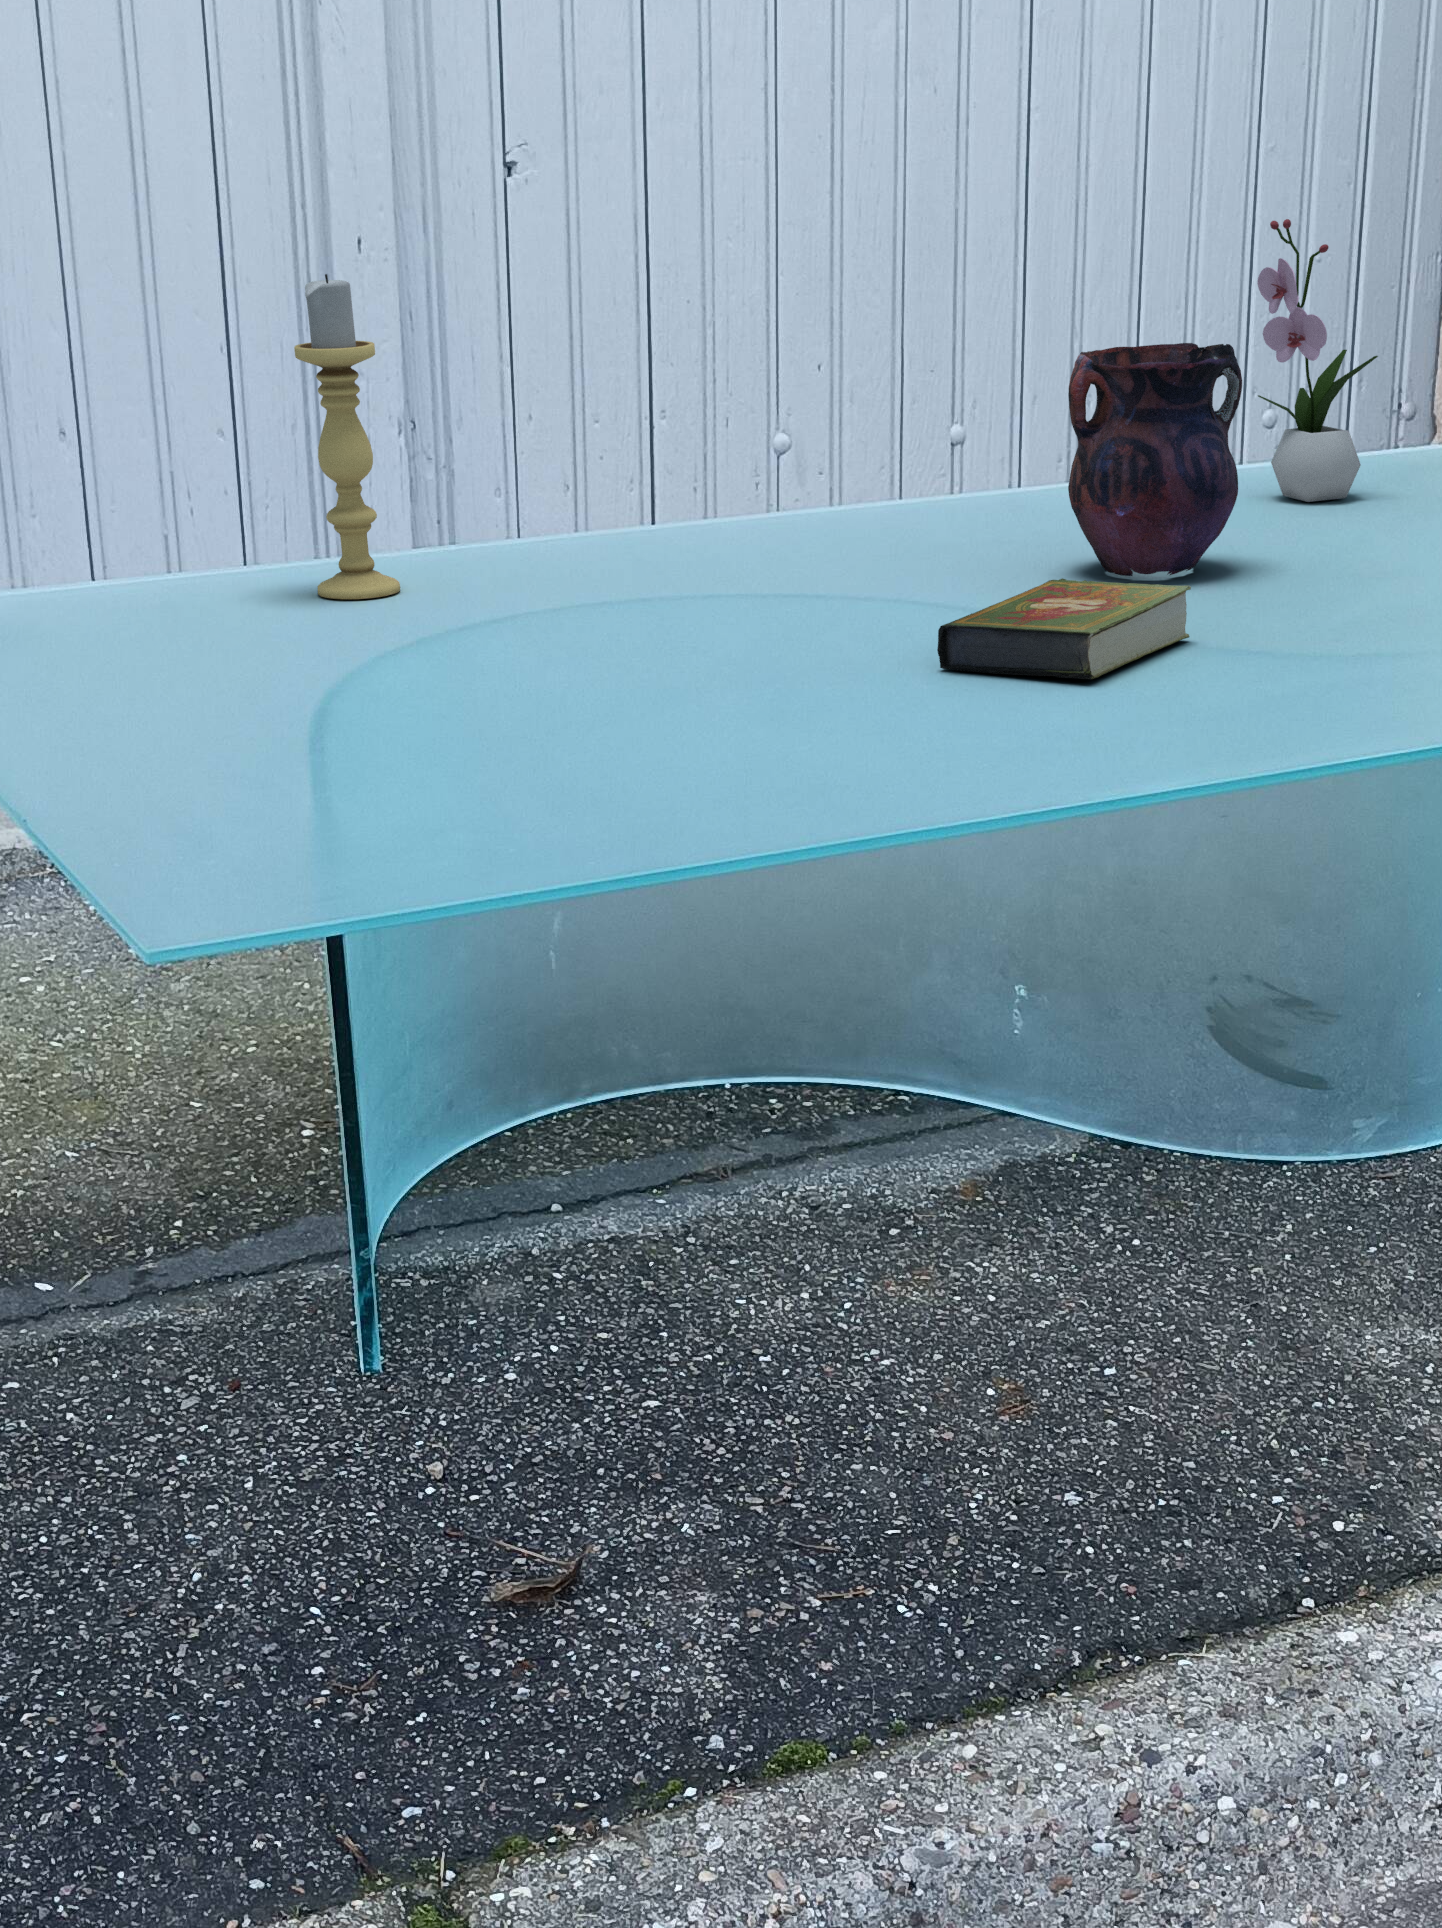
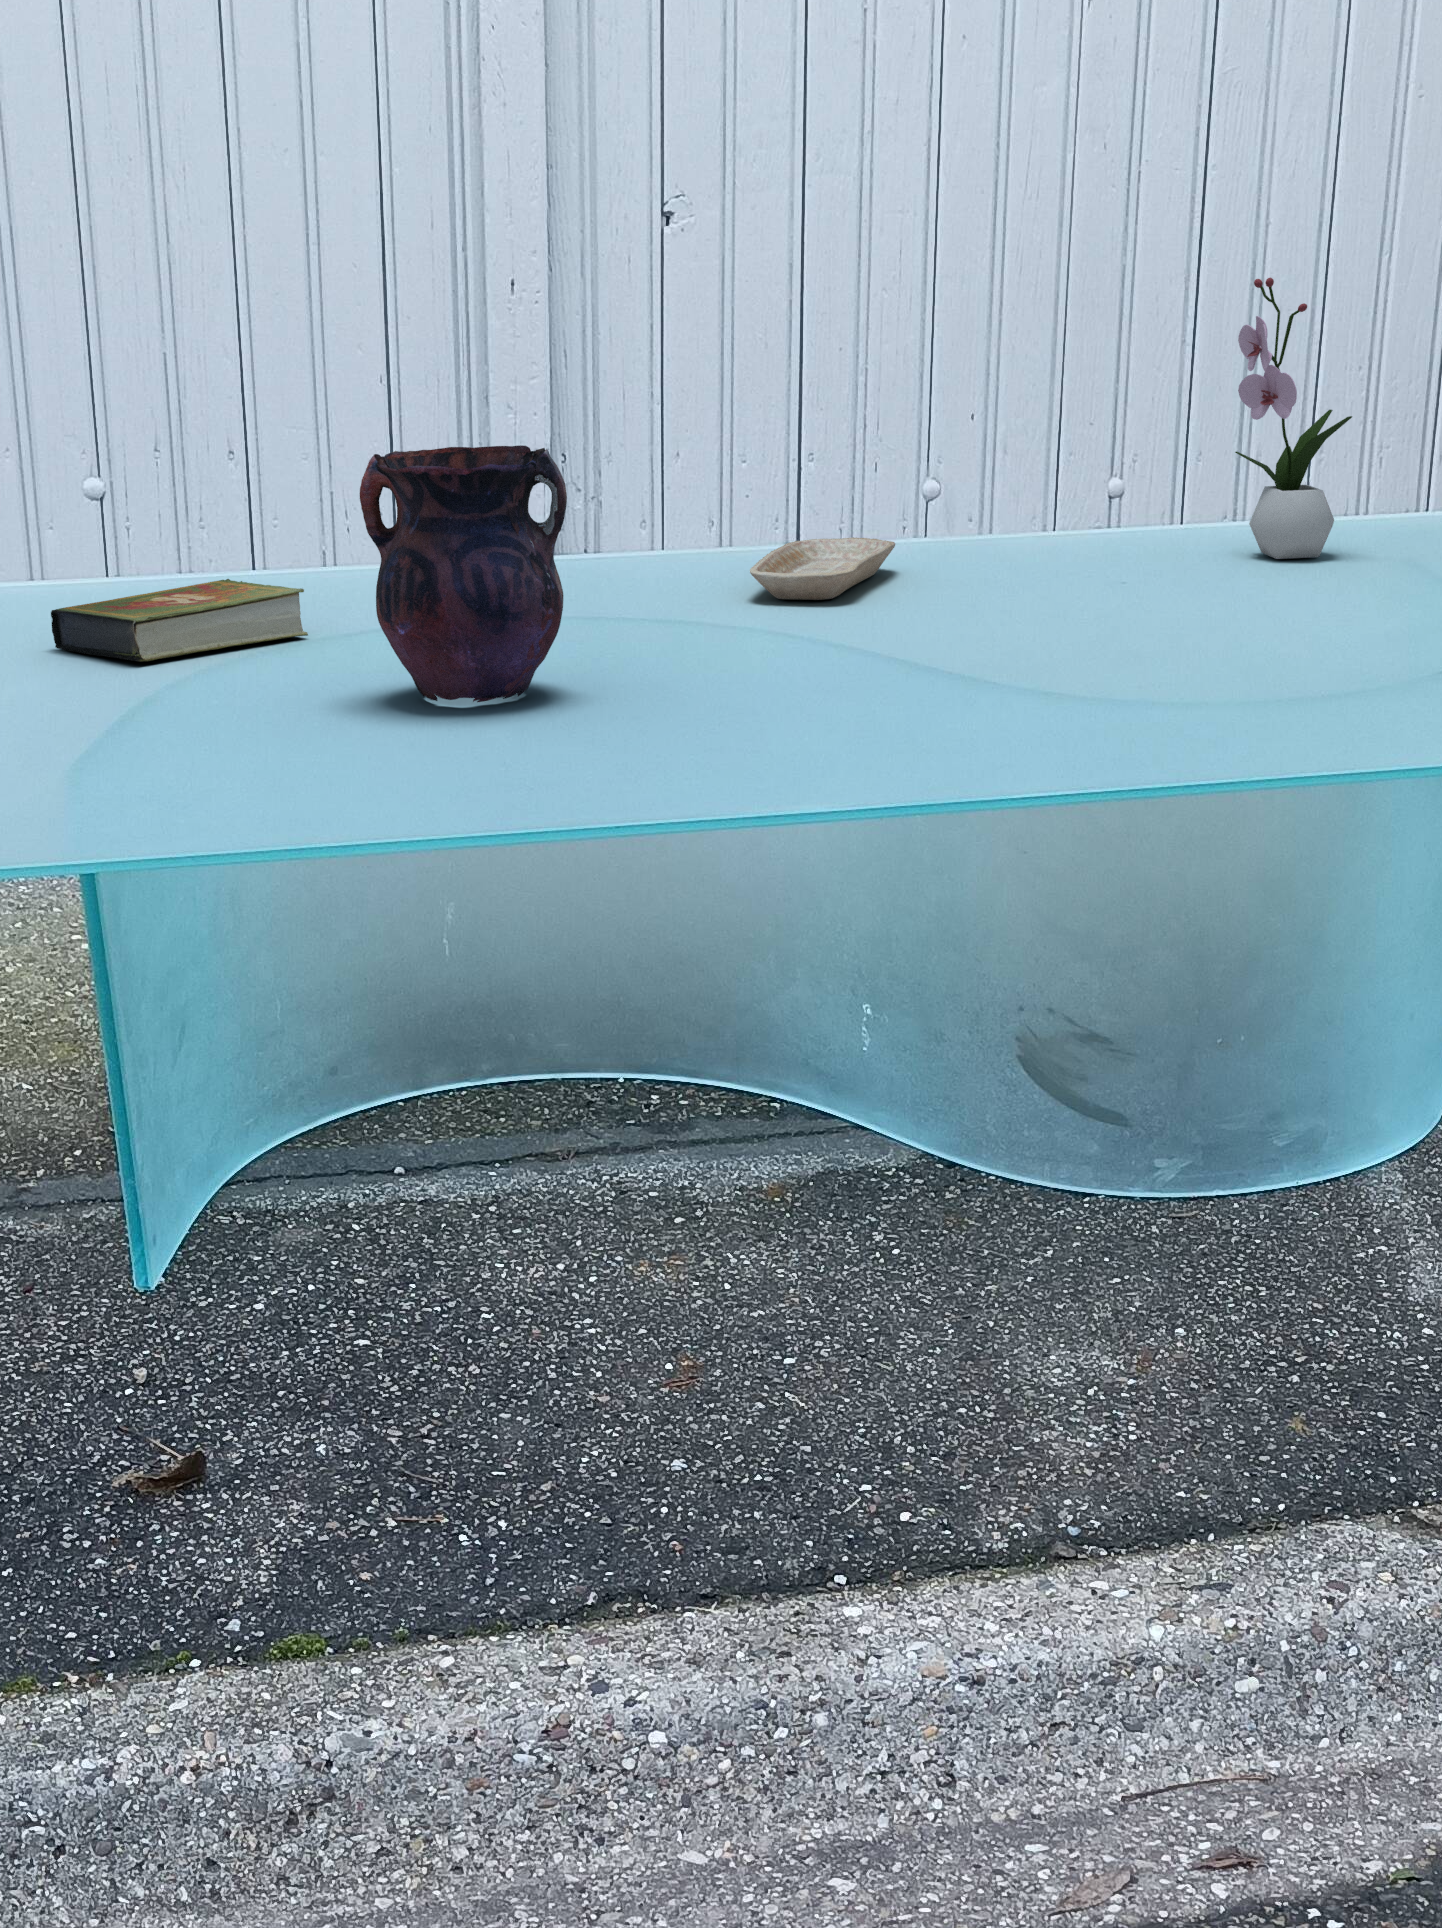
candle holder: present [294,274,400,599] -> none [259,303,353,602]
vase: present [1068,343,1242,576] -> present [360,445,567,702]
tray: none [832,500,950,569] -> present [750,537,895,600]
book: present [937,578,1191,679] -> present [51,579,308,662]

